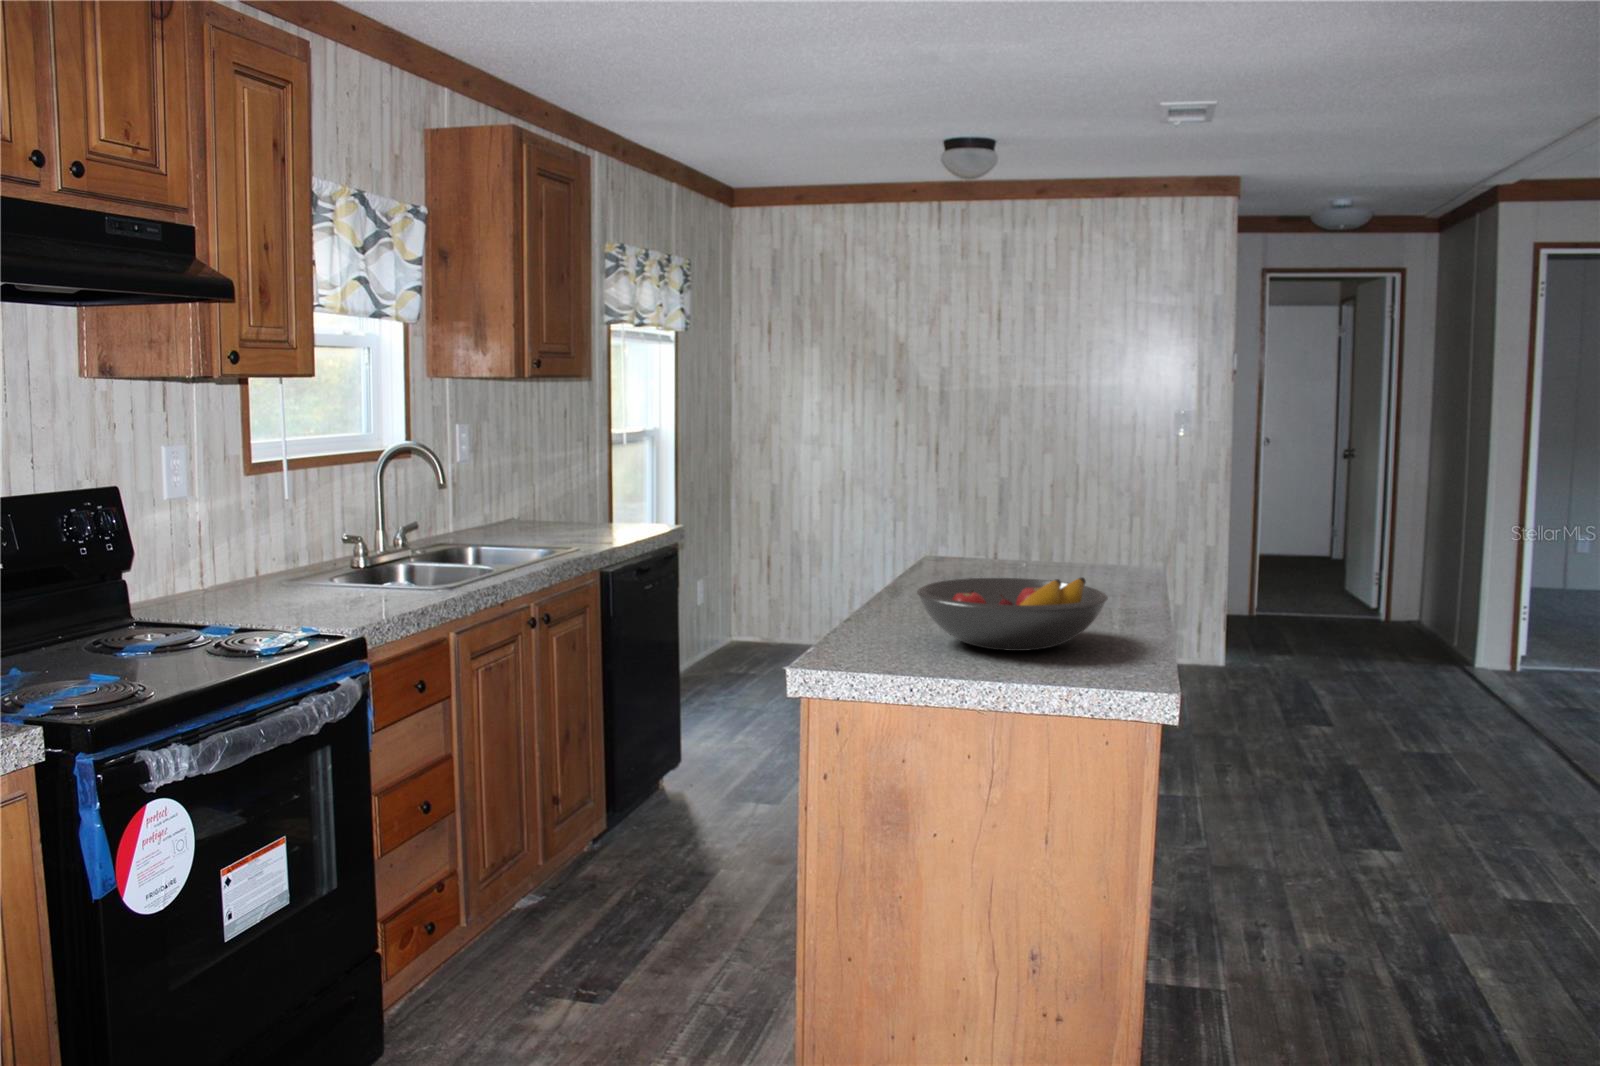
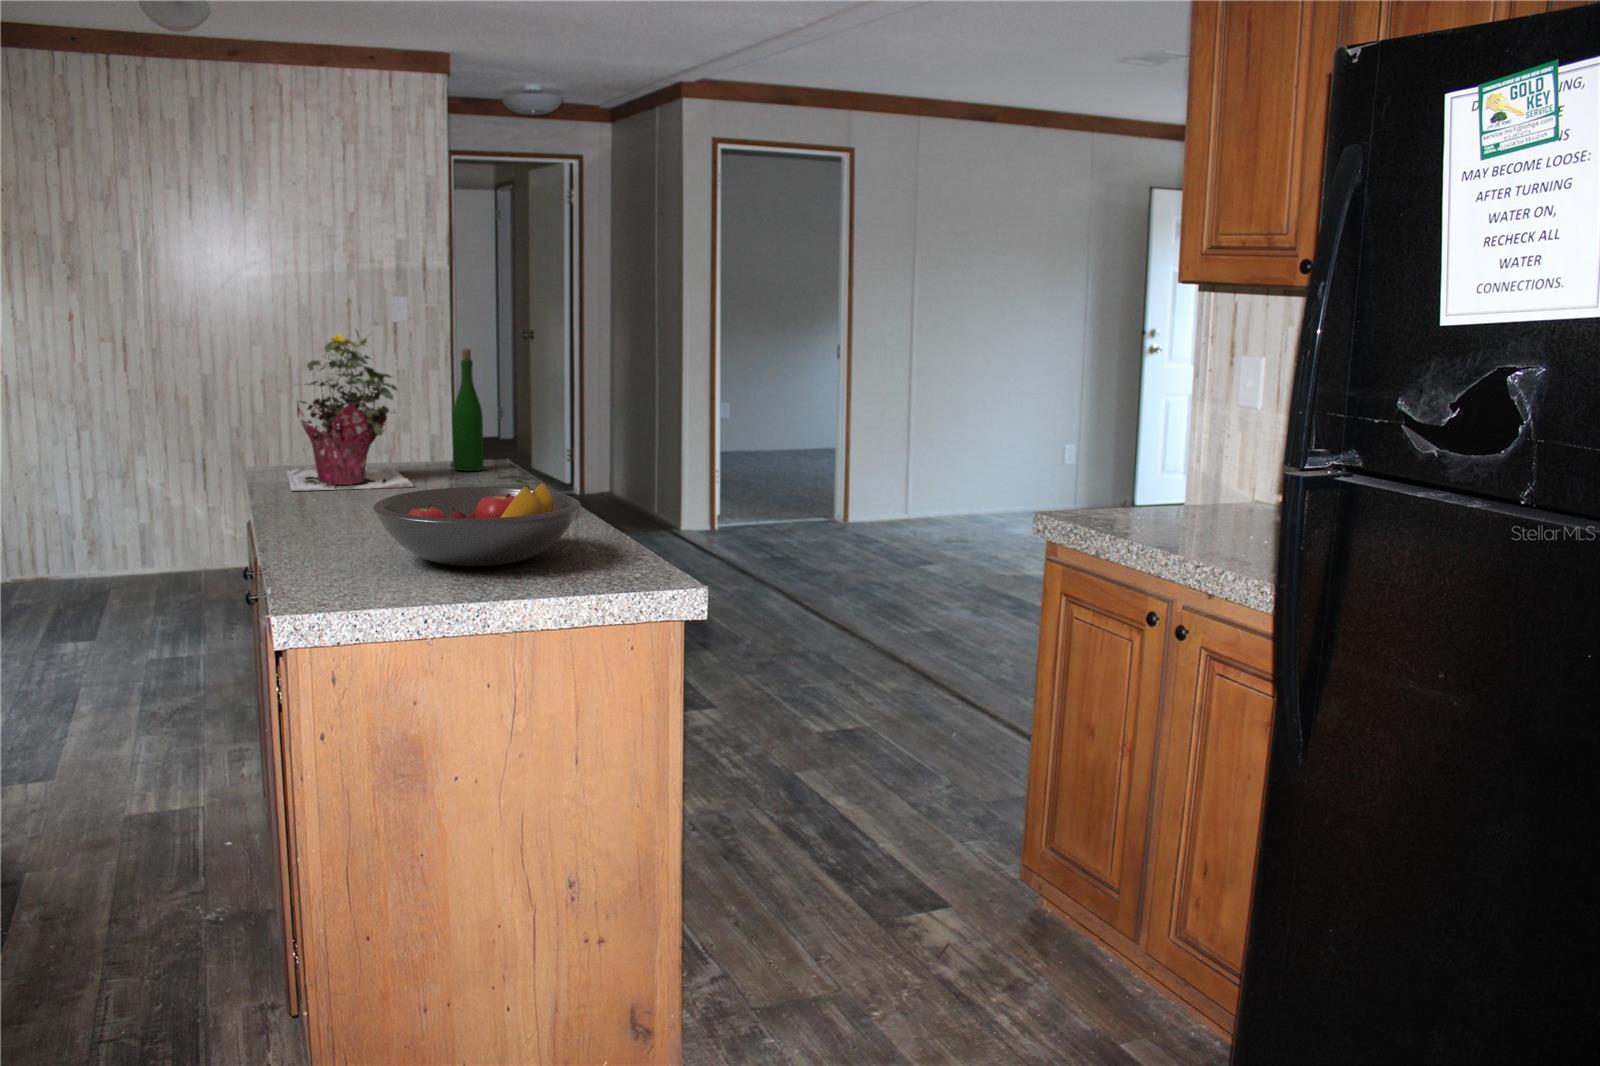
potted plant: none [939,437,1054,581] -> present [287,330,413,491]
wine bottle: none [1100,456,1132,572] -> present [452,349,484,471]

